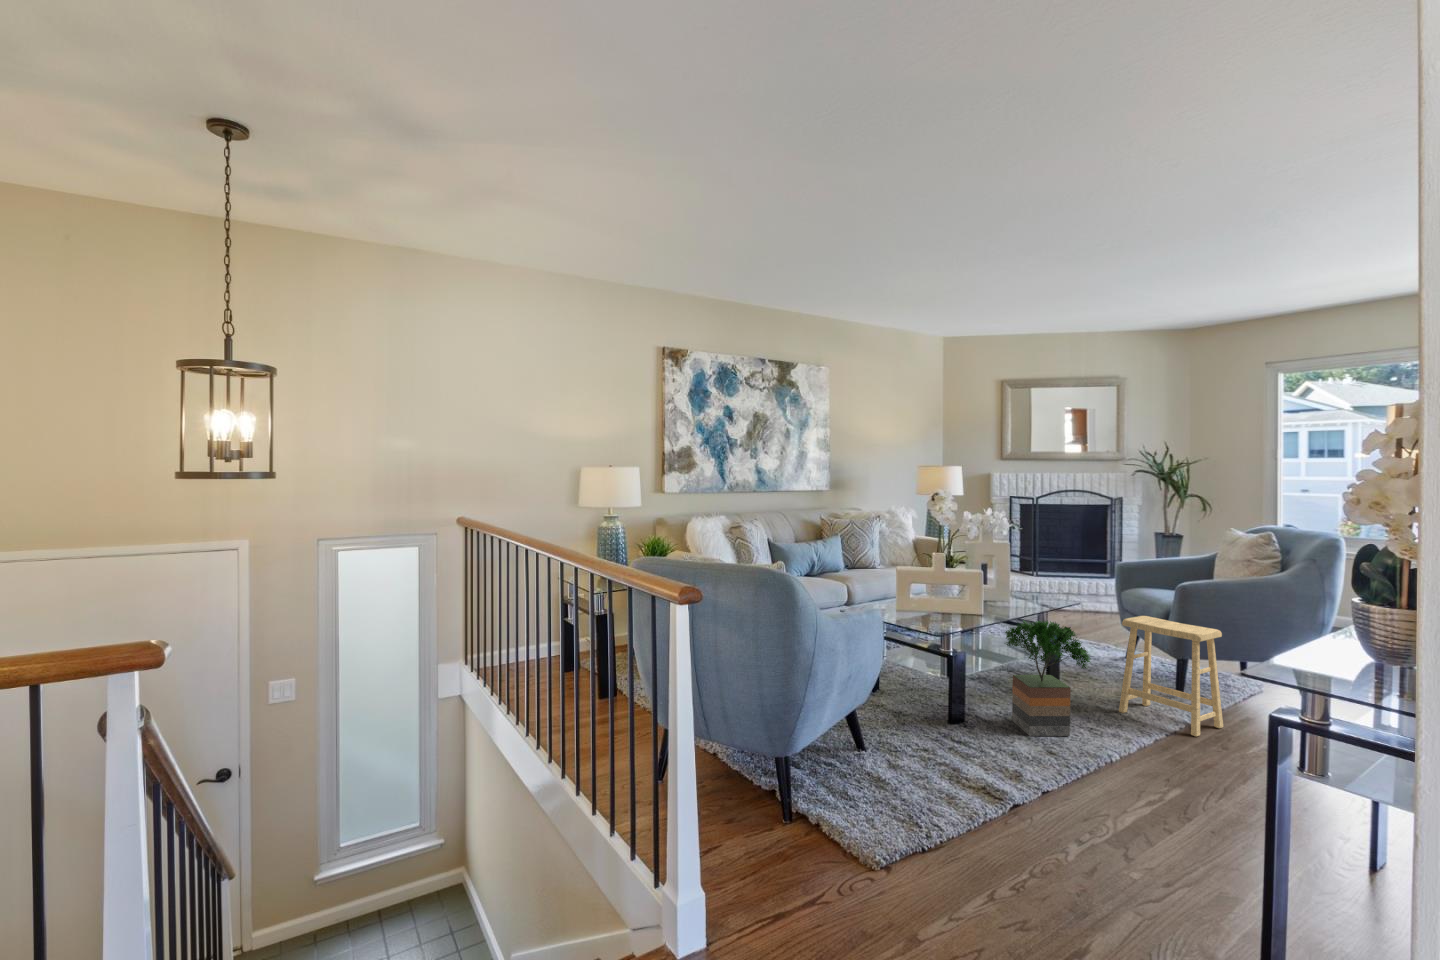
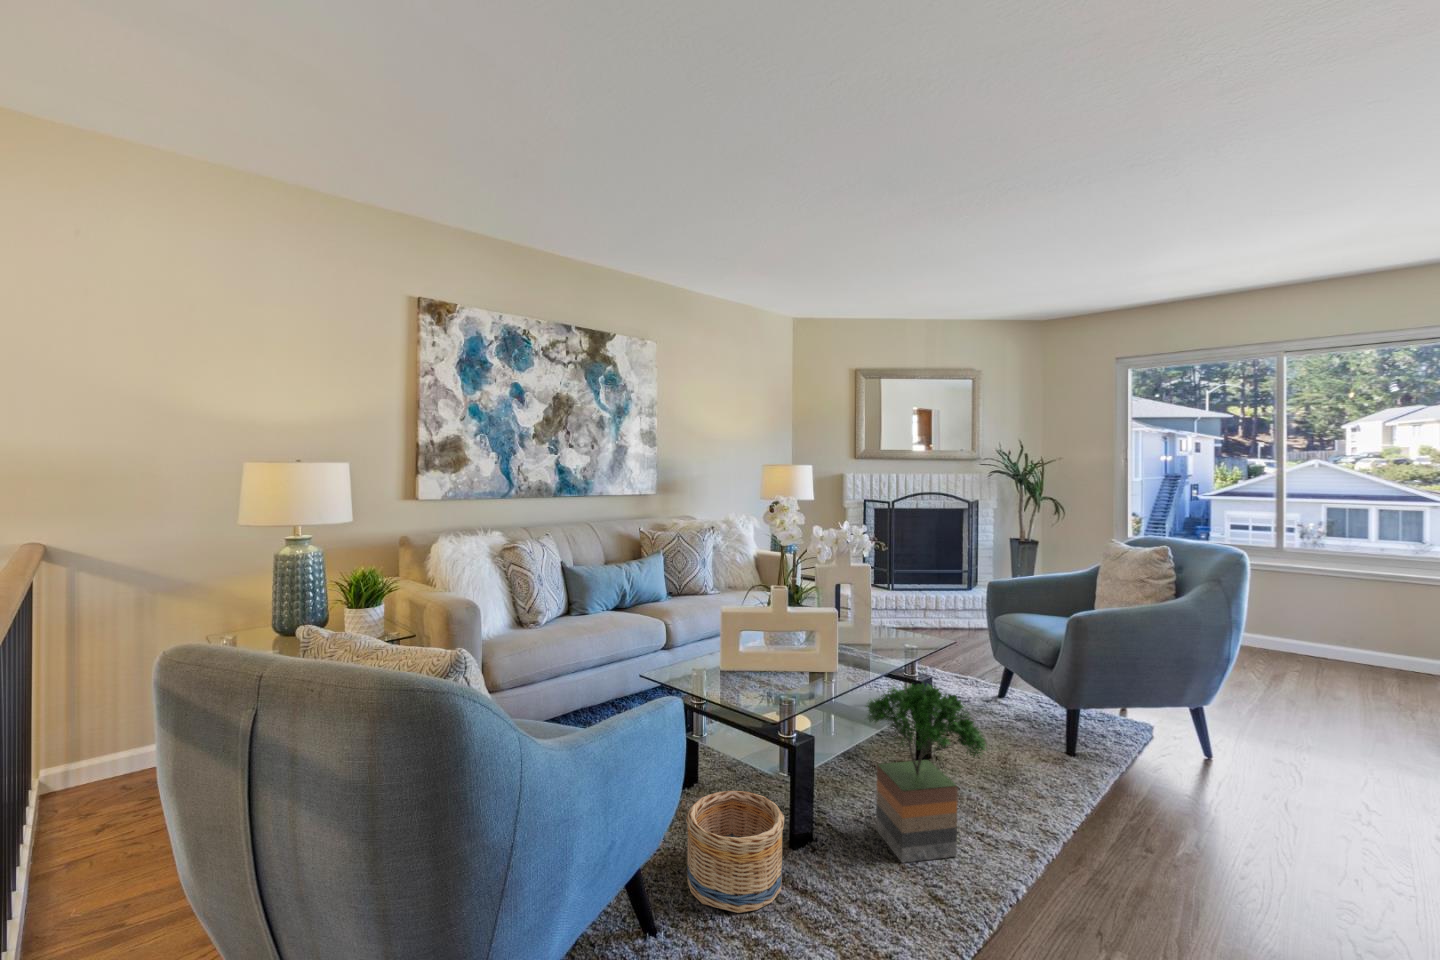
footstool: present [1119,616,1223,736] -> none [1010,662,1142,838]
basket: none [883,682,947,747] -> present [686,791,784,913]

